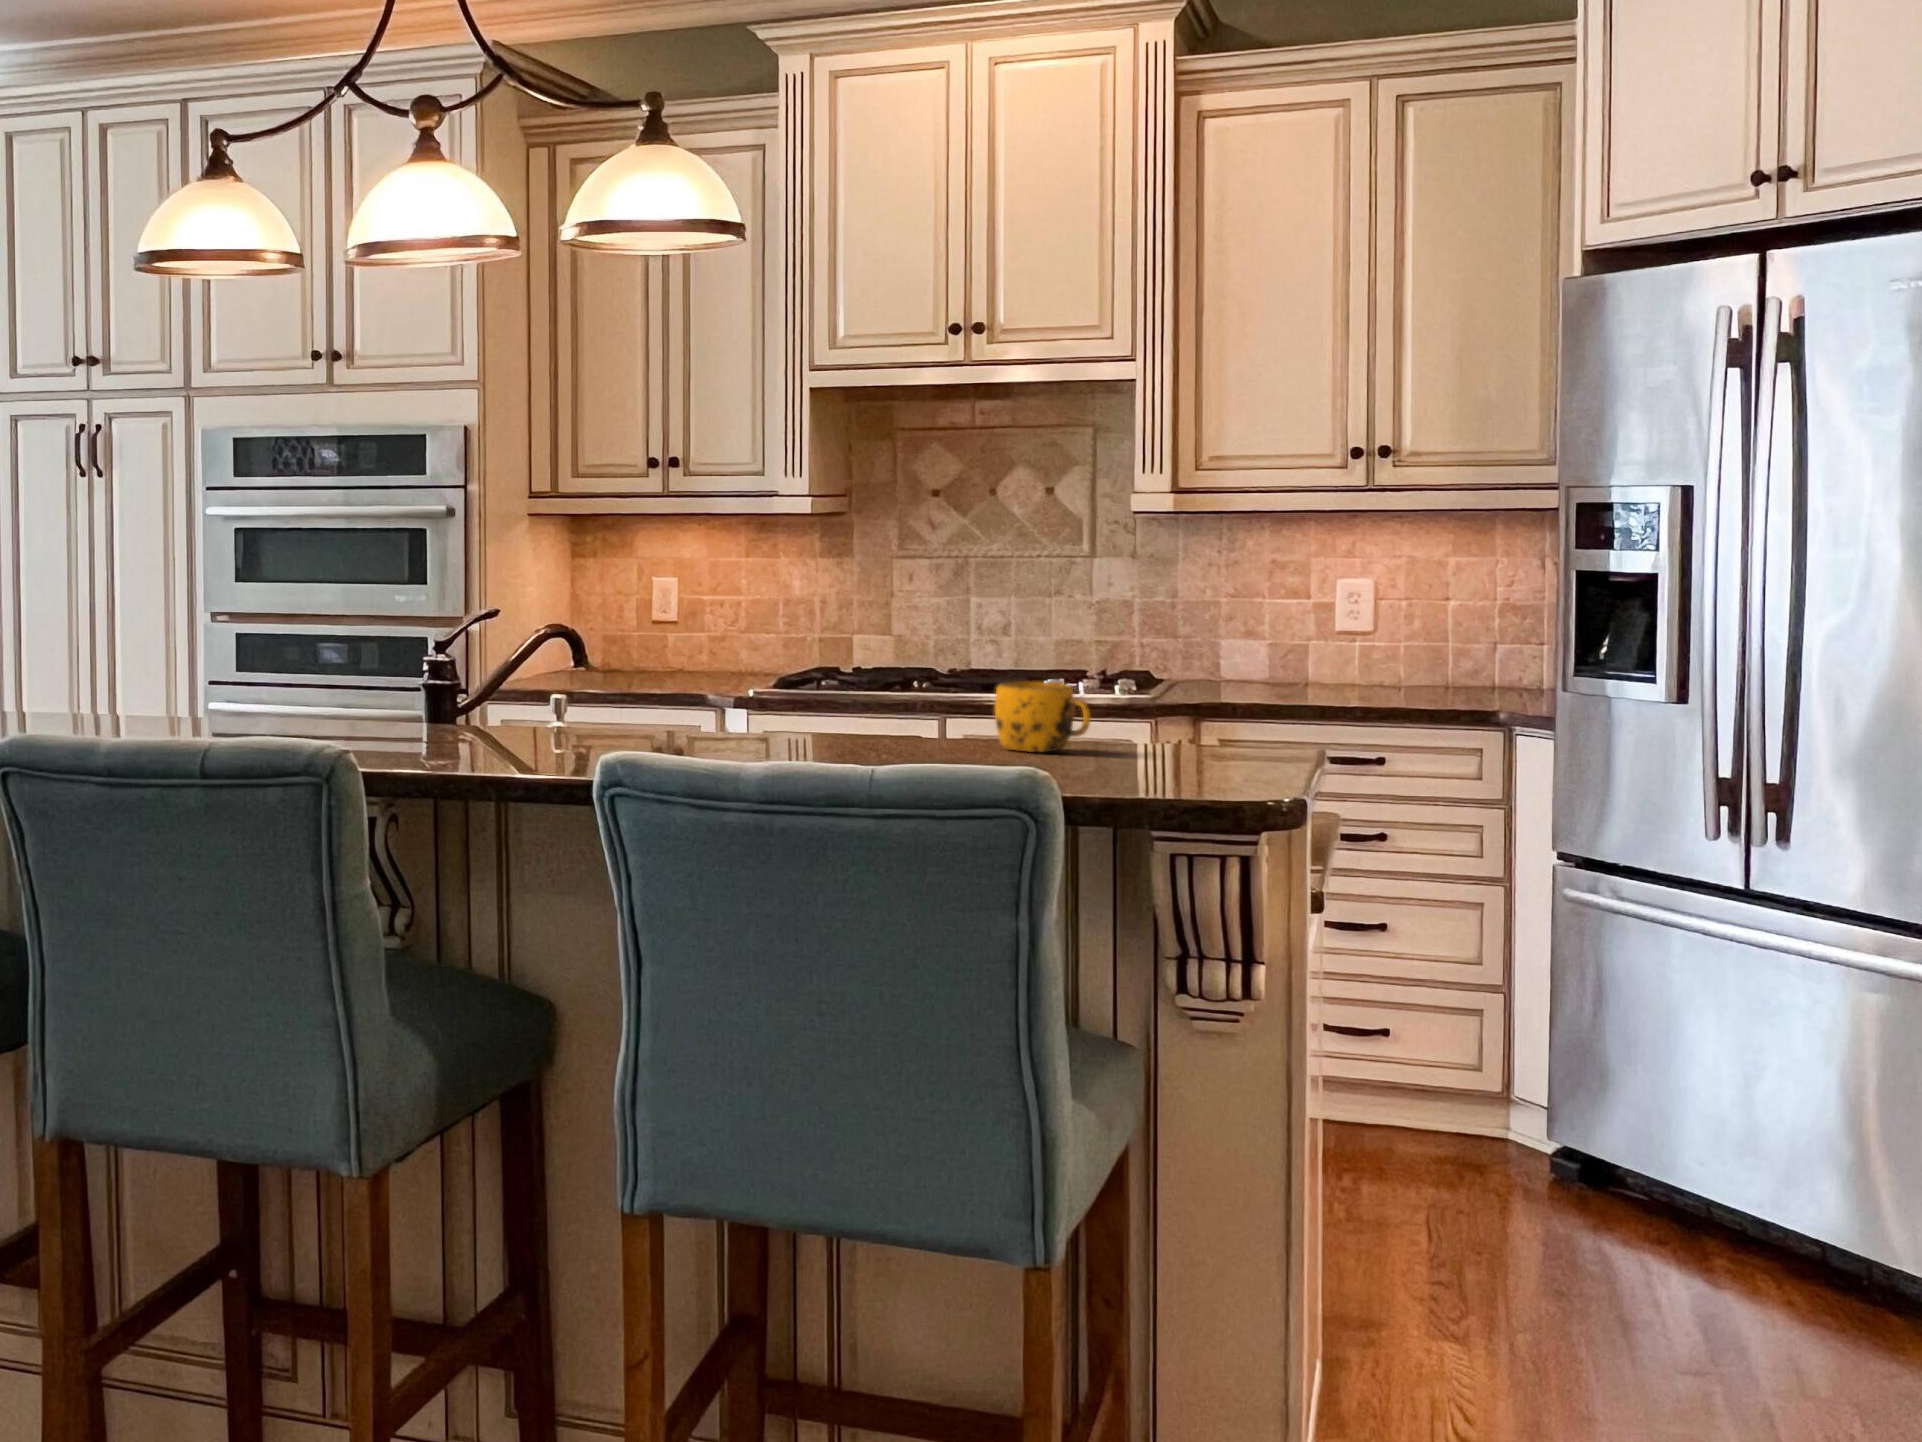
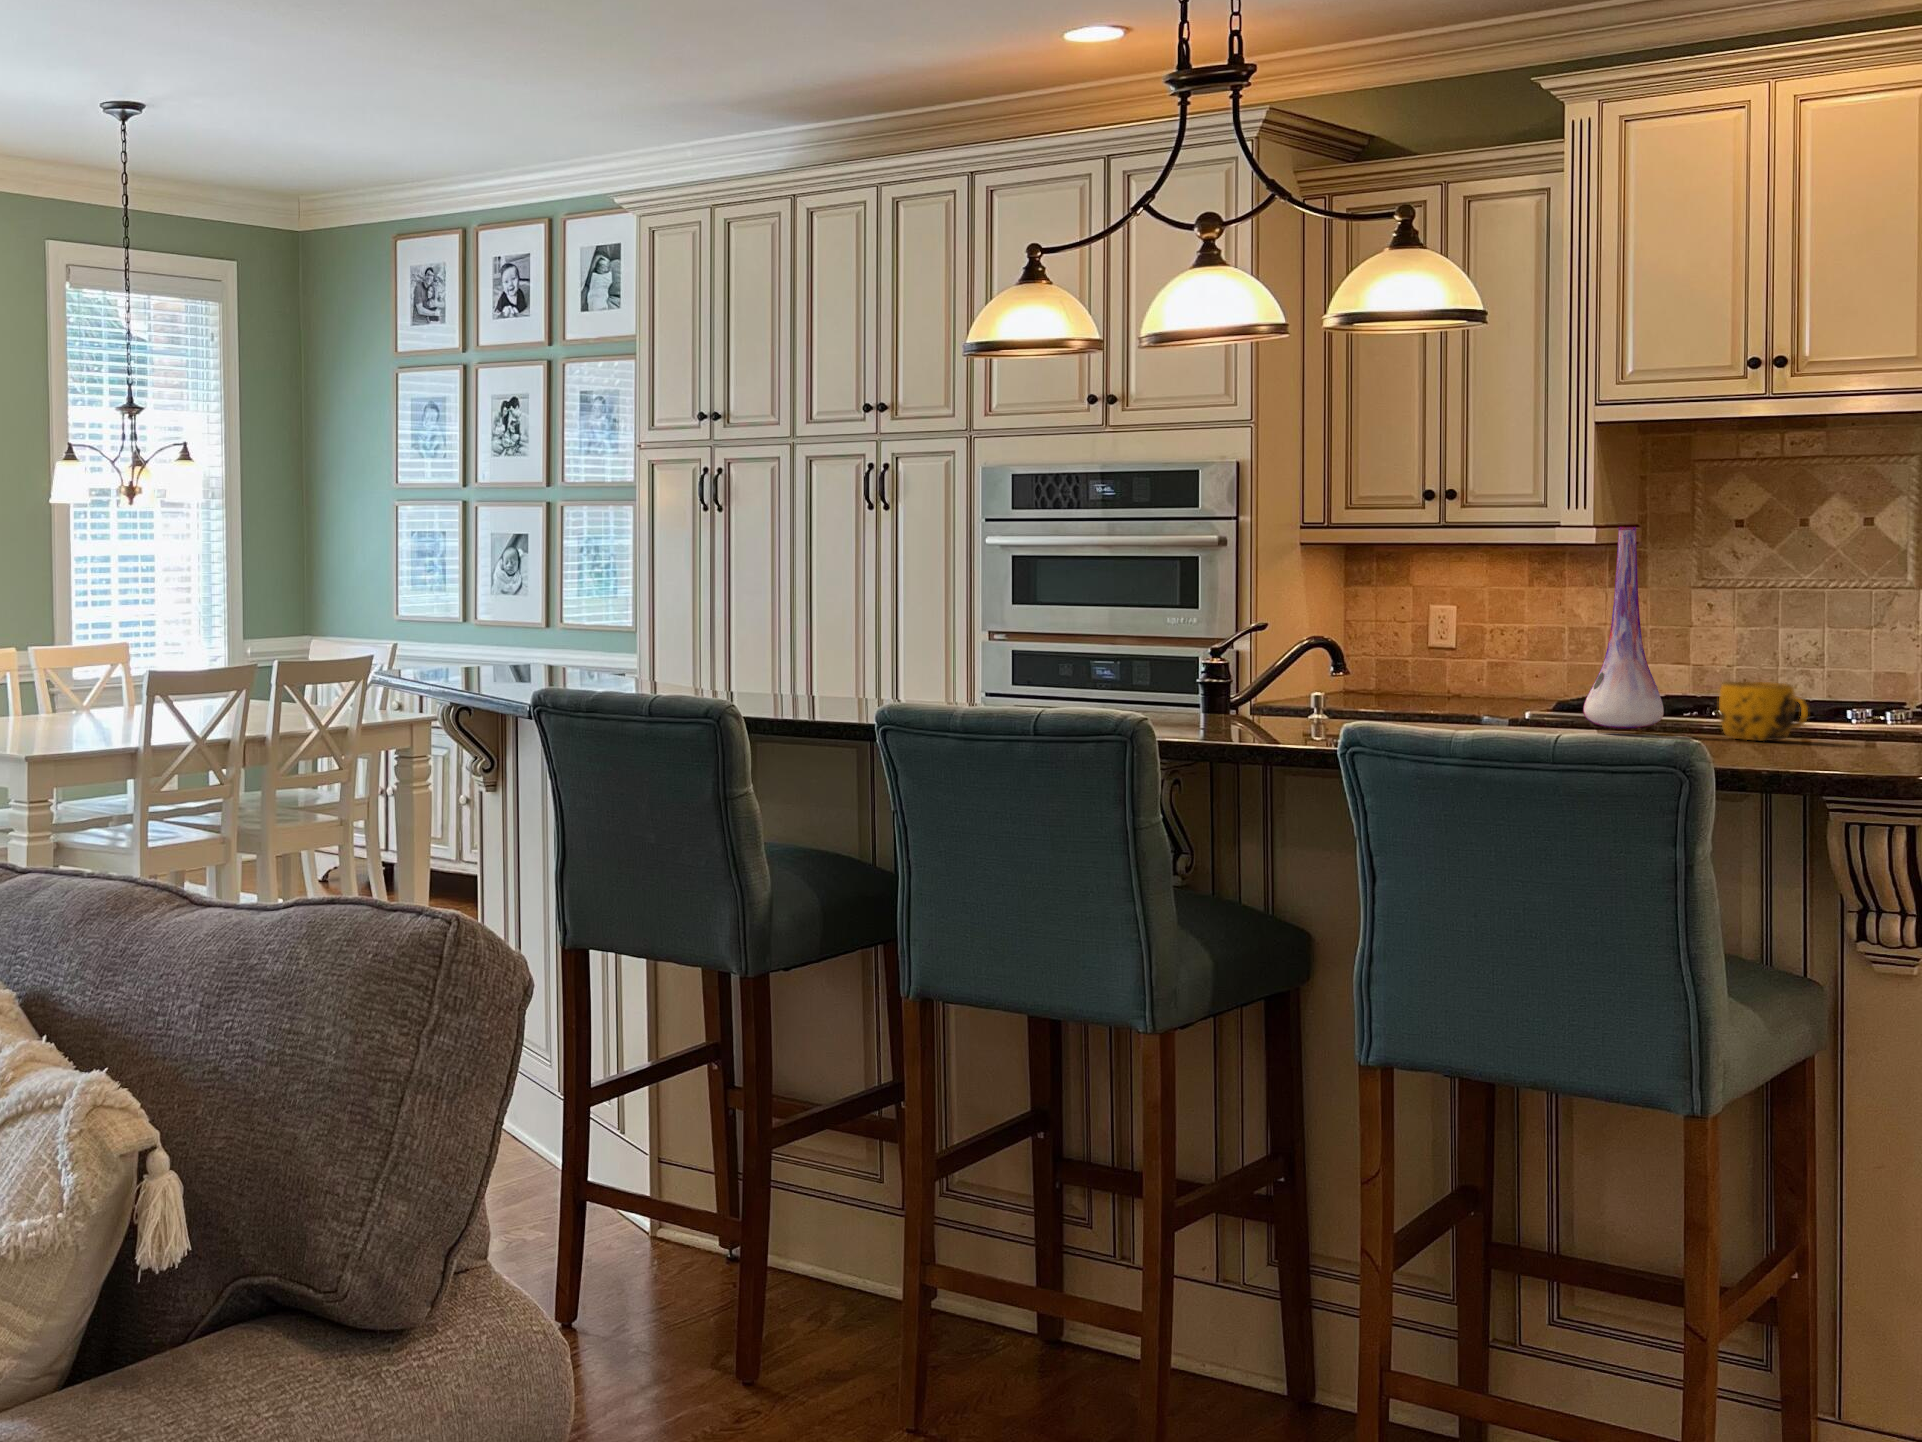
vase: none [842,496,940,748] -> present [1583,527,1664,729]

